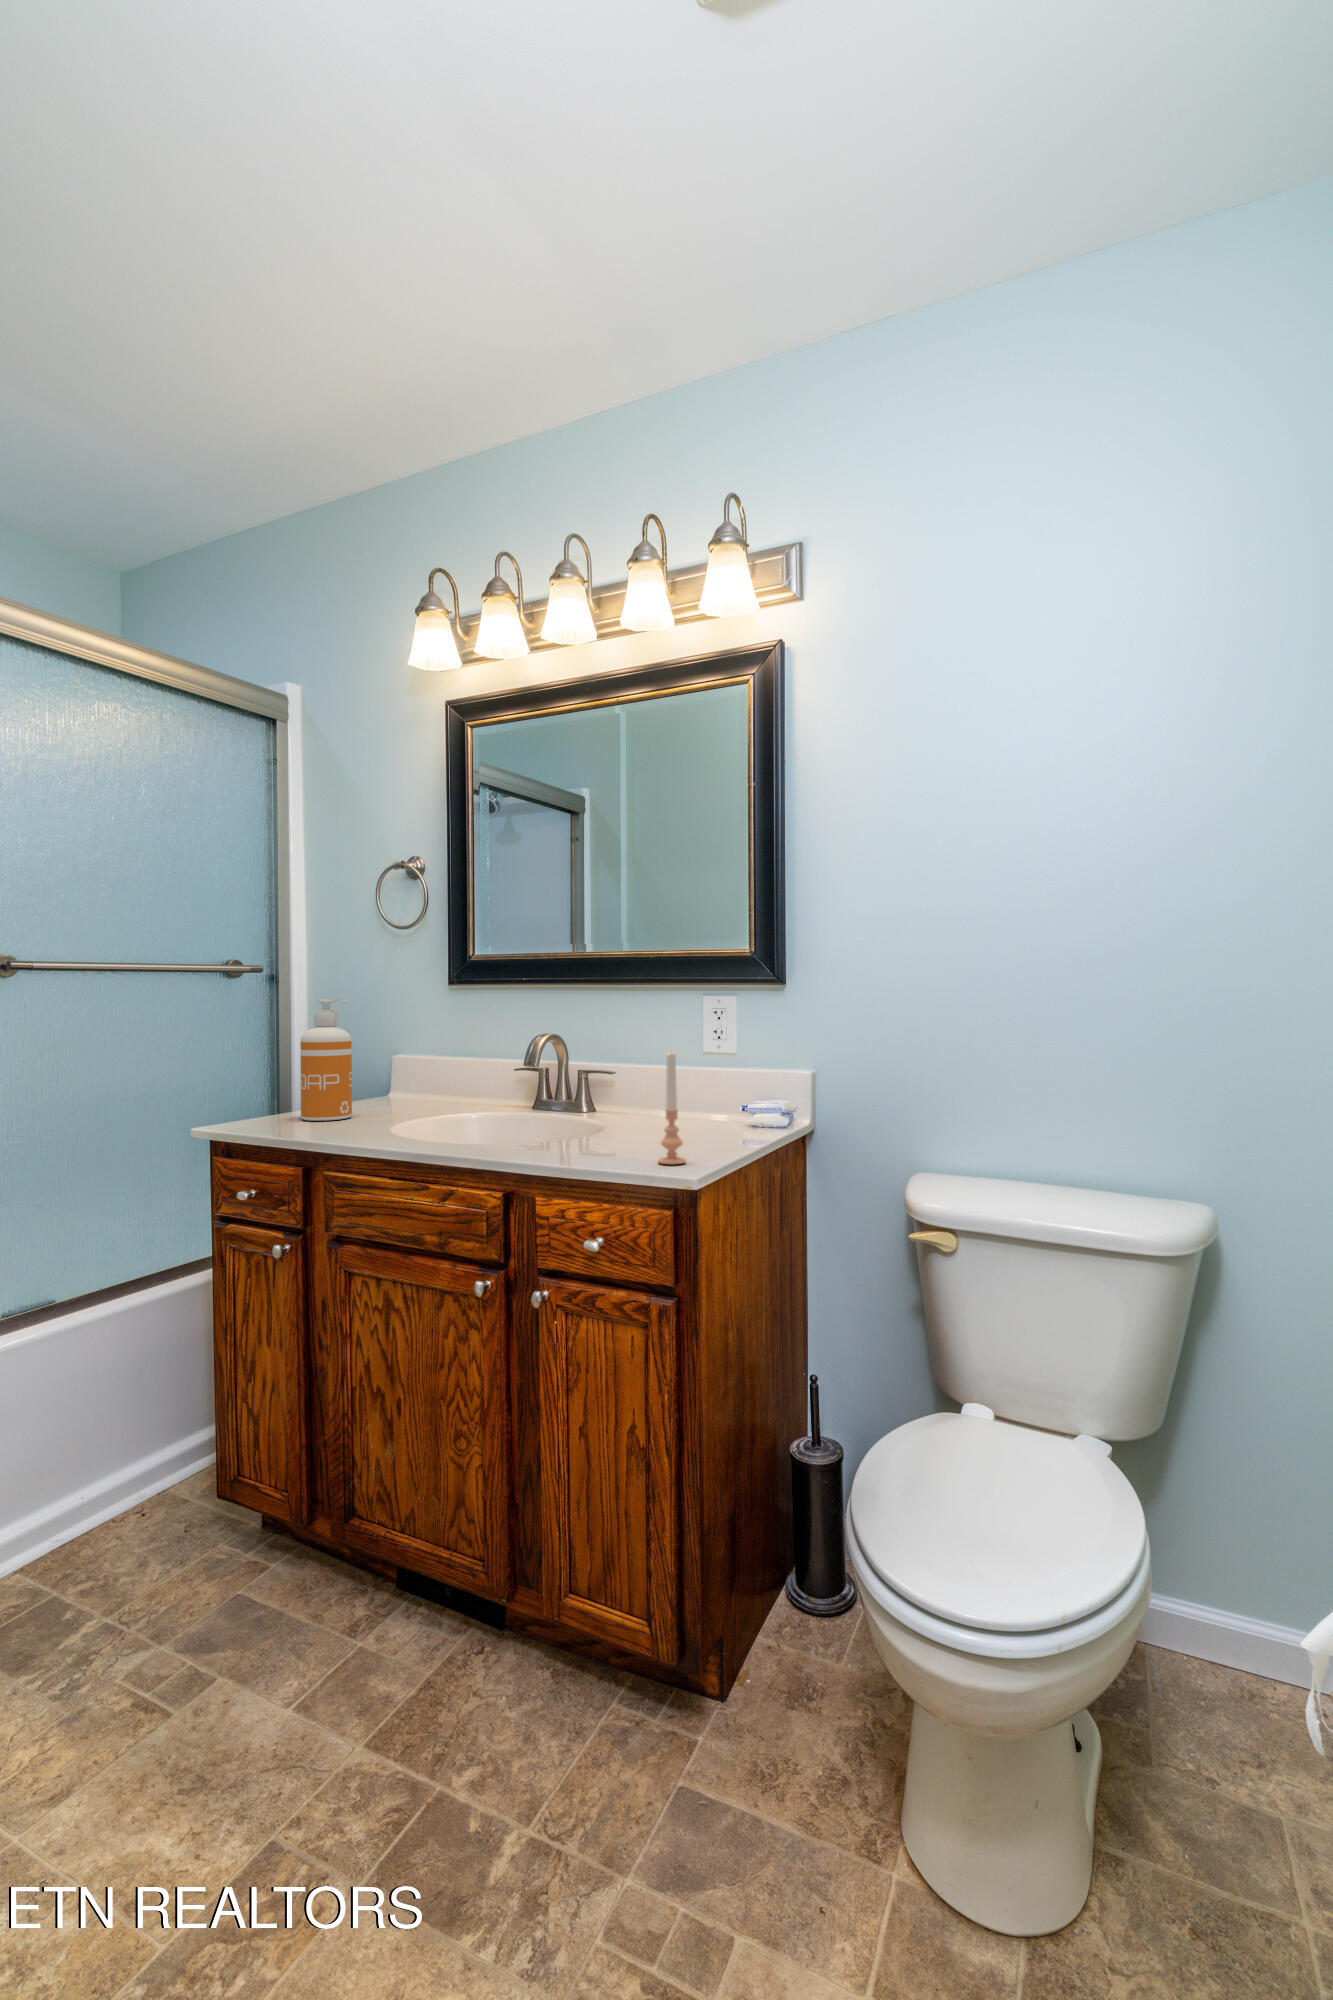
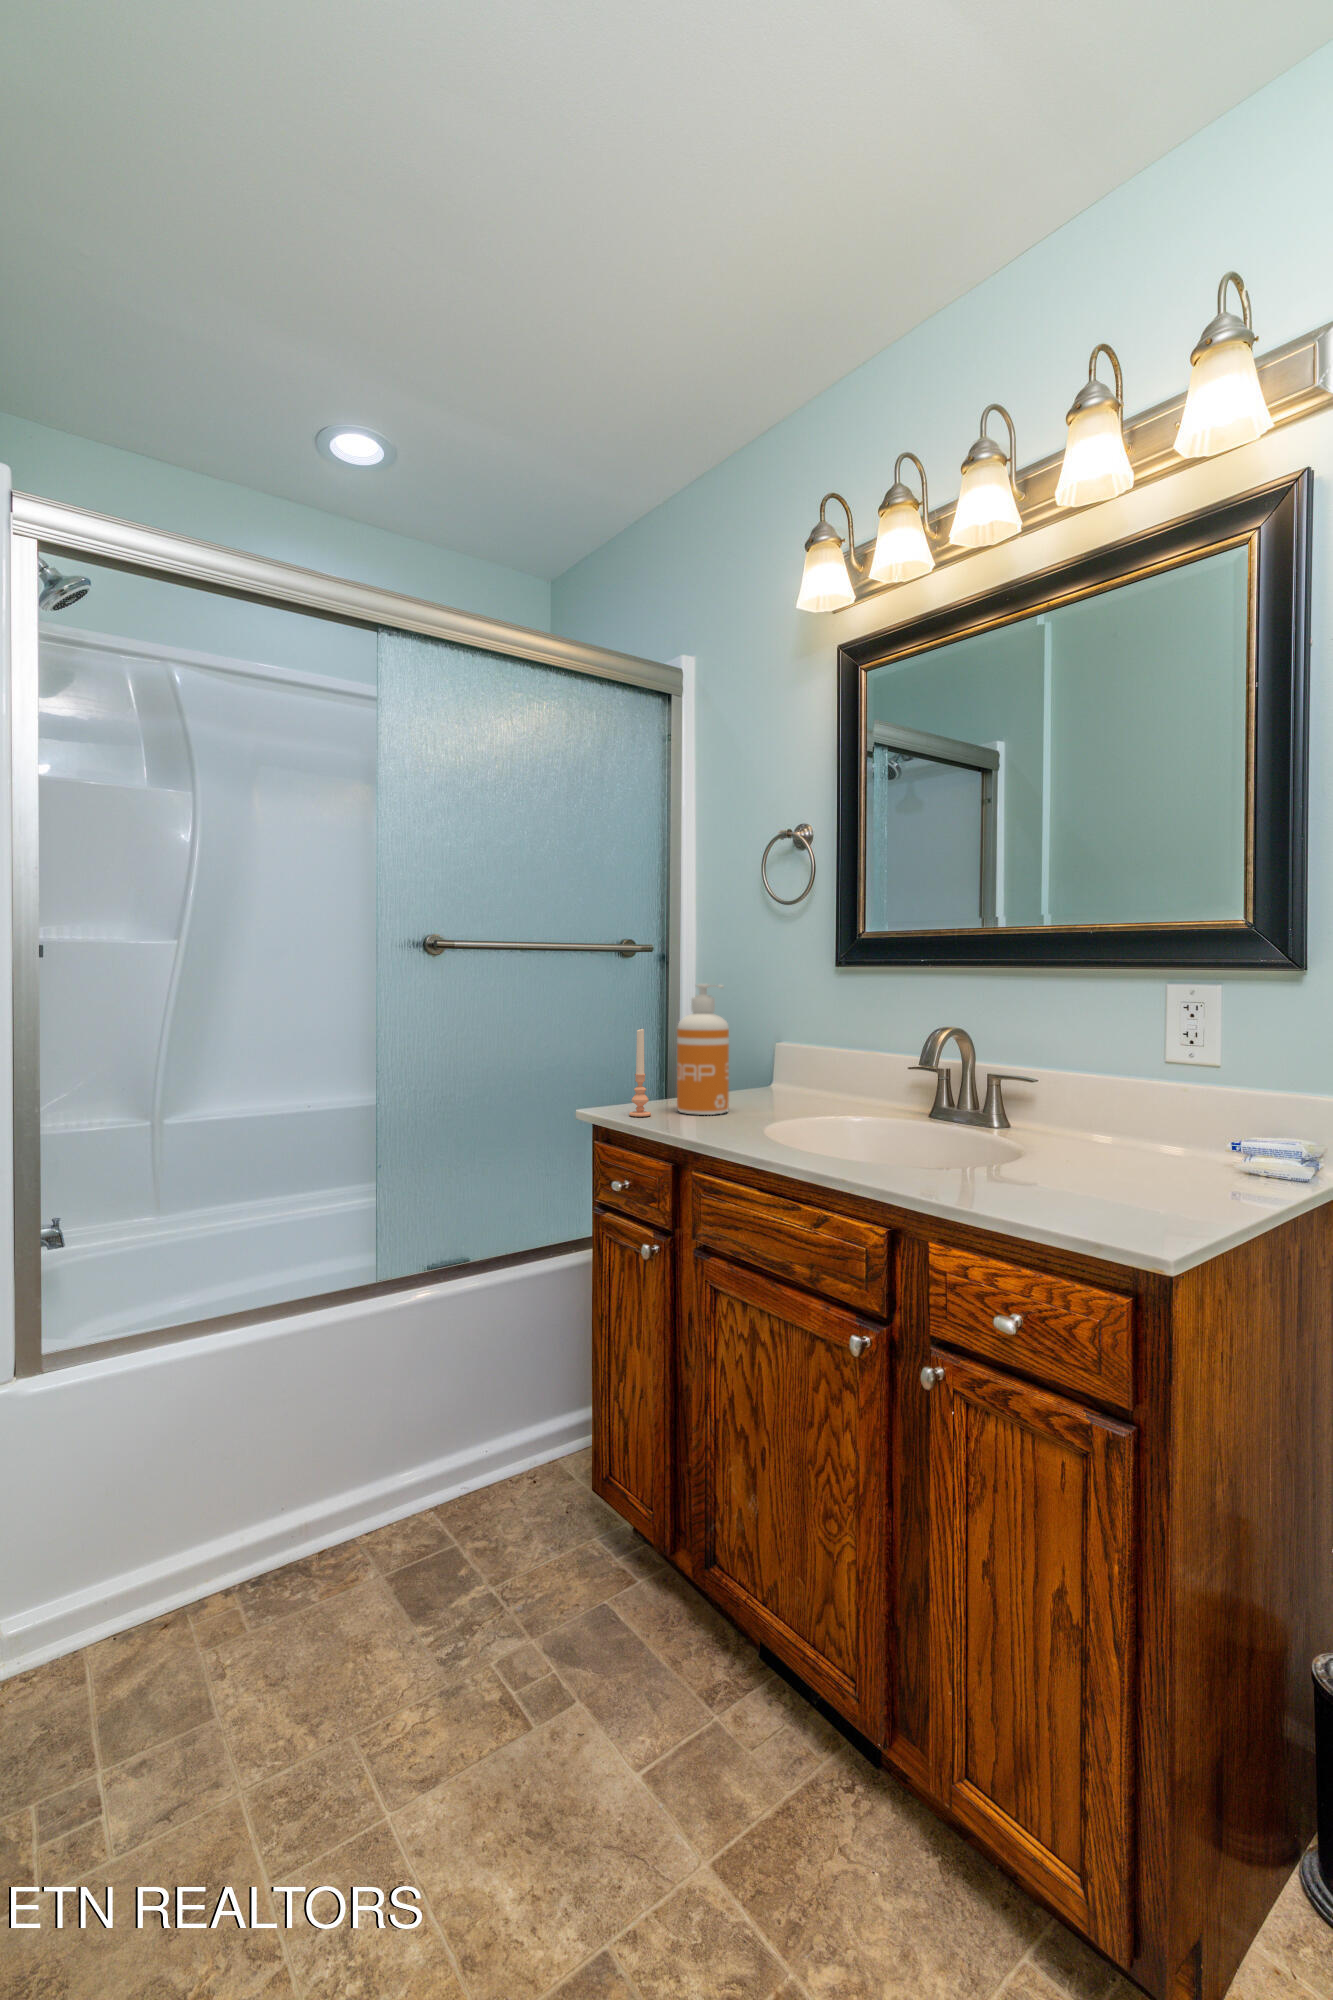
candle: present [658,1052,686,1164] -> present [629,1029,651,1116]

